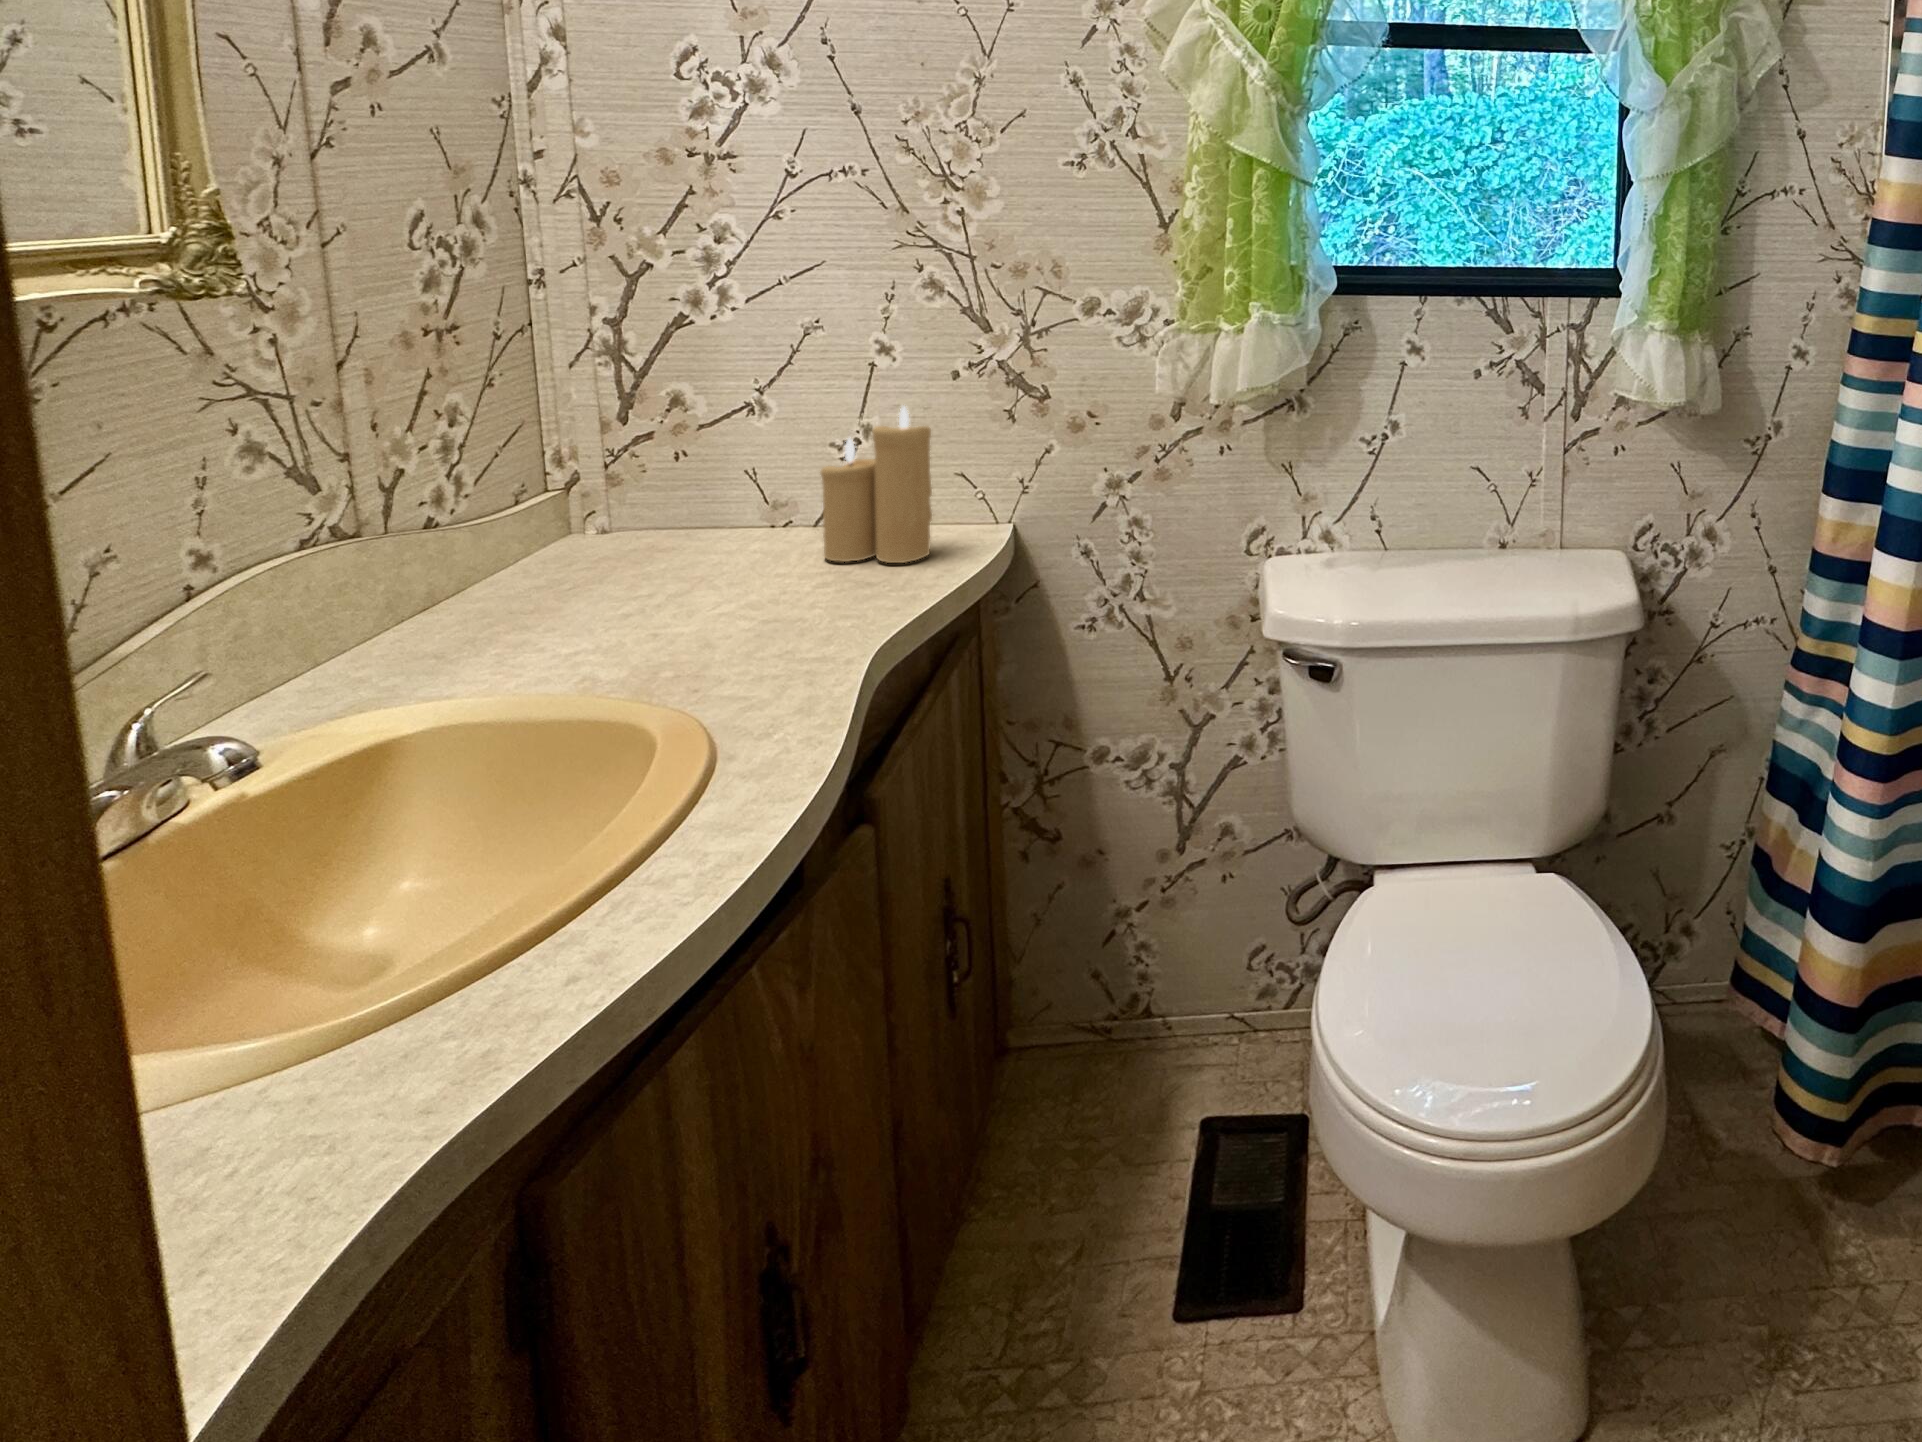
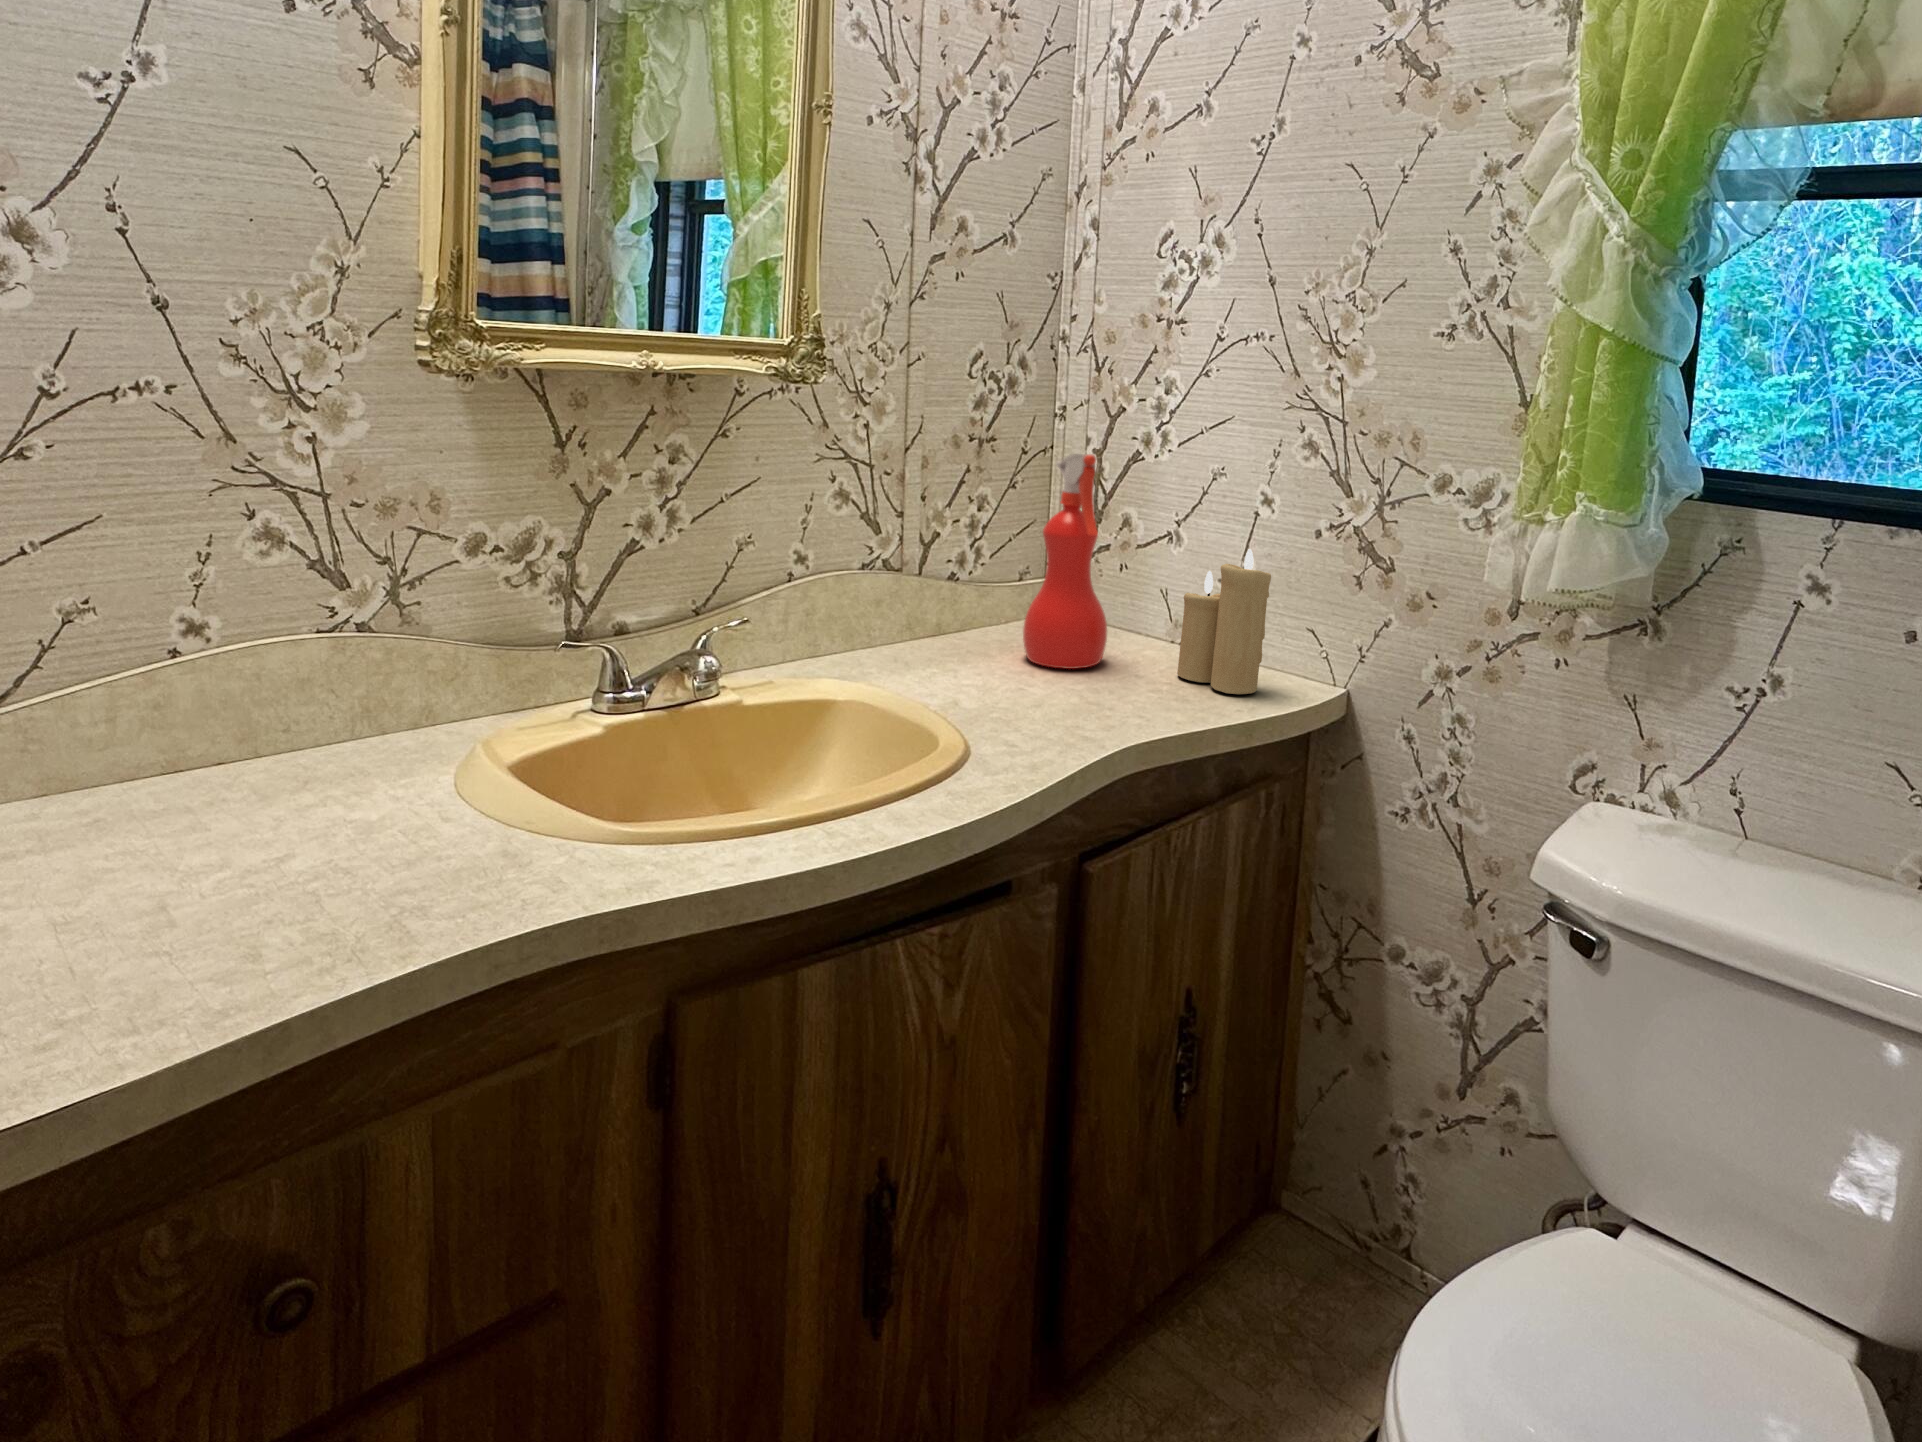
spray bottle: none [600,330,723,598] -> present [1023,454,1107,669]

